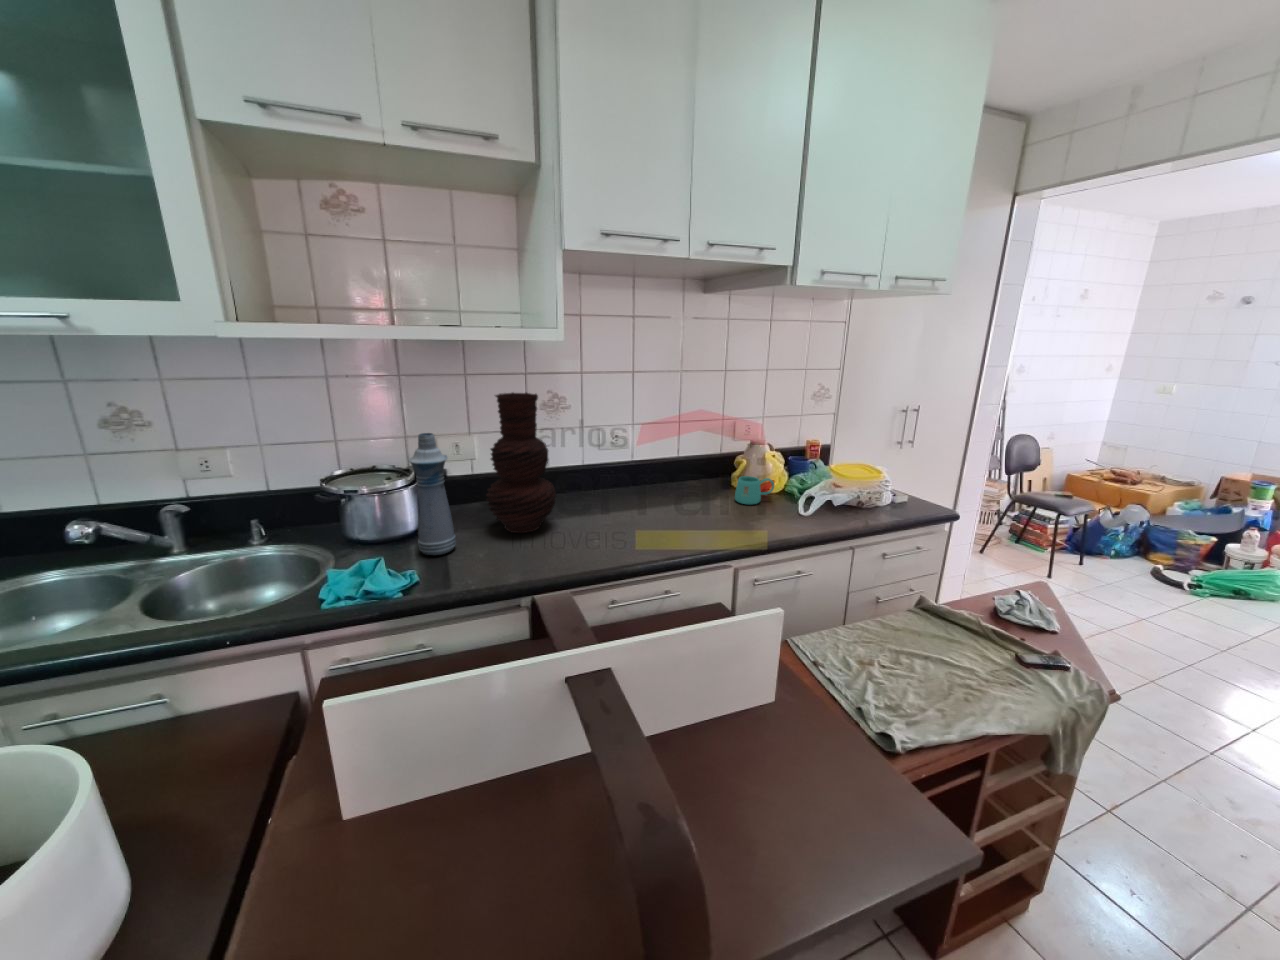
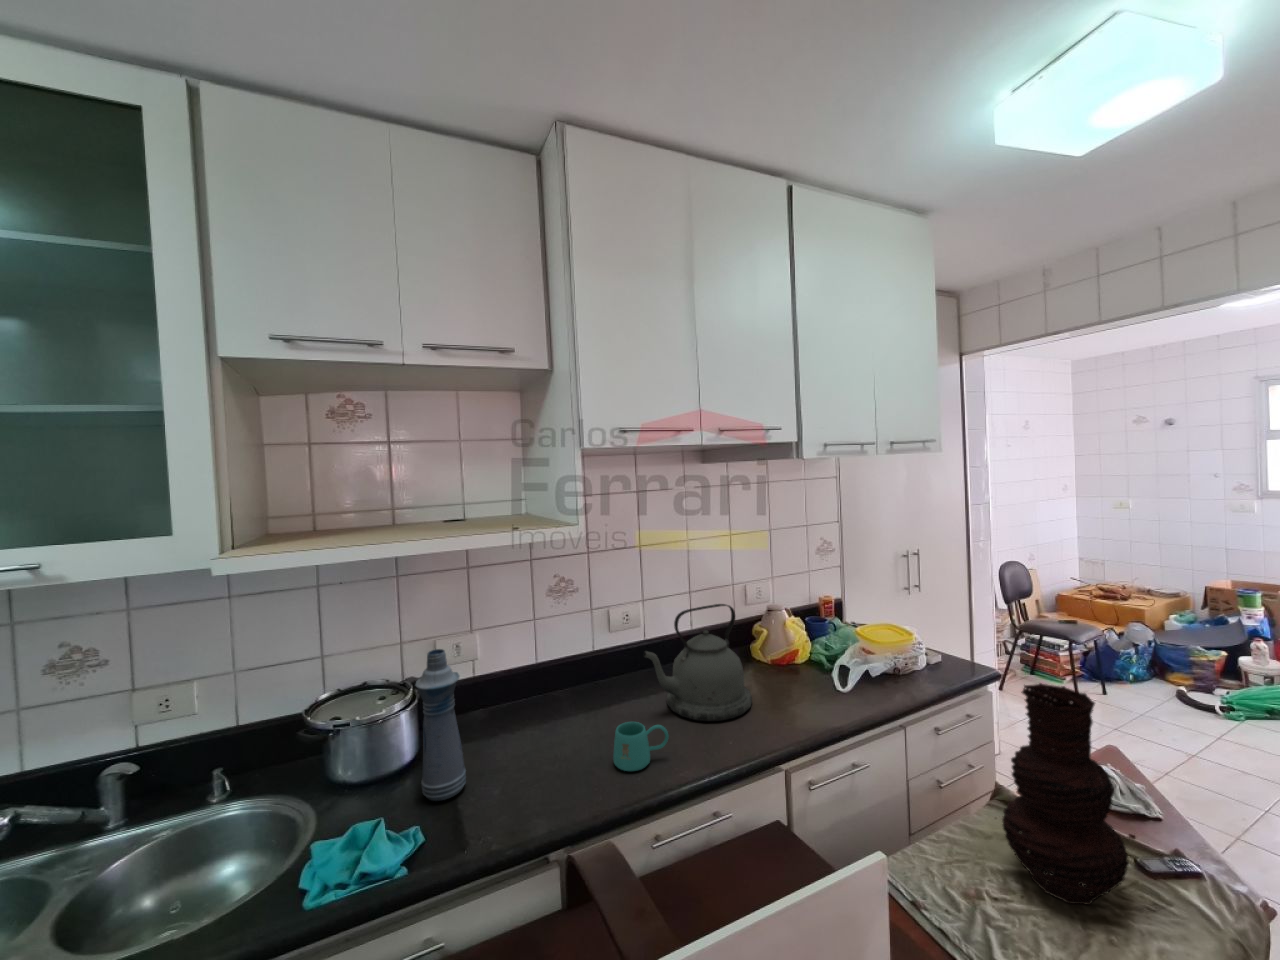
vase: present [486,393,556,533] -> present [1002,683,1129,905]
kettle: none [620,426,717,525] -> present [644,604,752,721]
mug: present [735,476,774,504] -> present [613,722,669,771]

